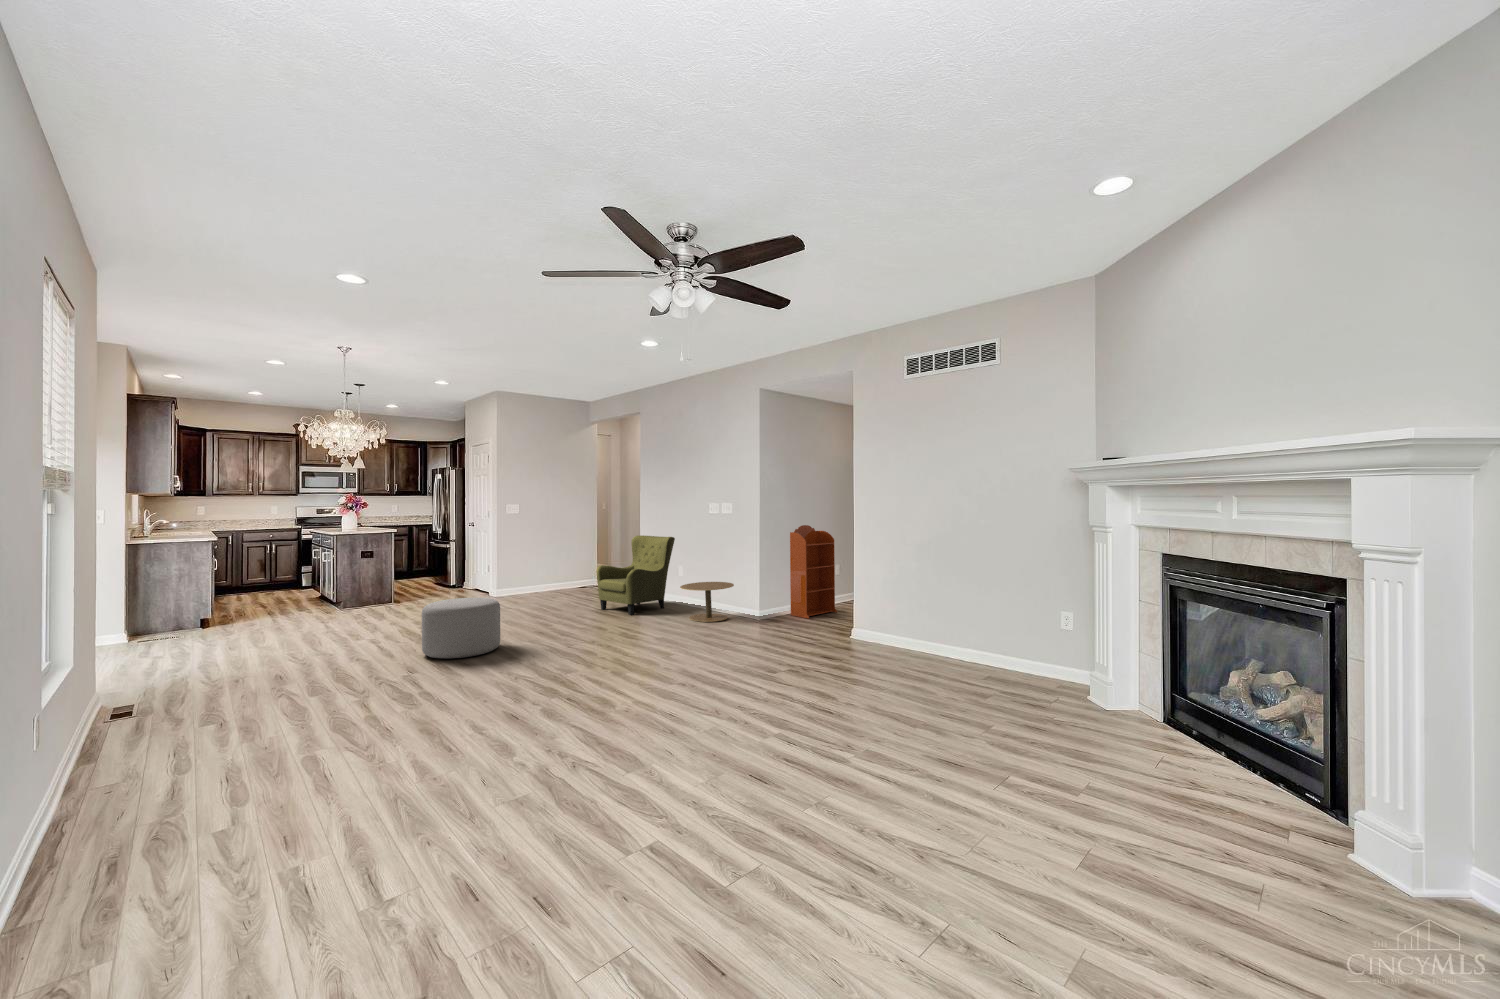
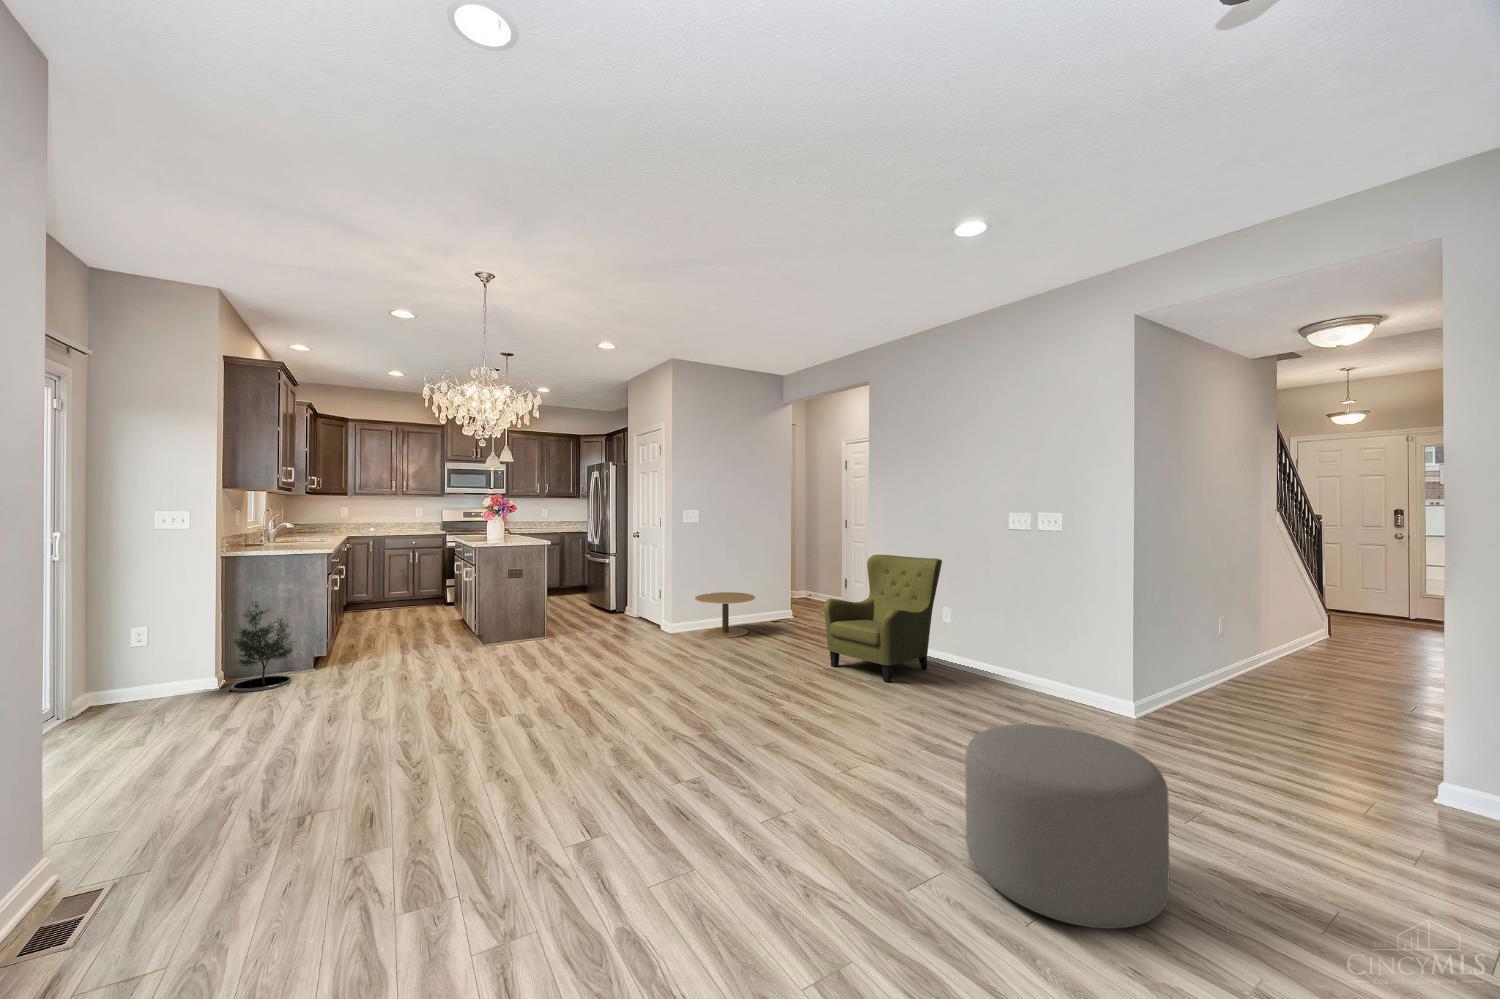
bookcase: present [790,525,837,618] -> none [1170,545,1254,713]
potted tree: none [139,575,193,640] -> present [231,601,296,692]
side table: present [680,582,734,622] -> present [695,592,755,638]
ottoman: present [422,598,500,658] -> present [965,724,1170,929]

